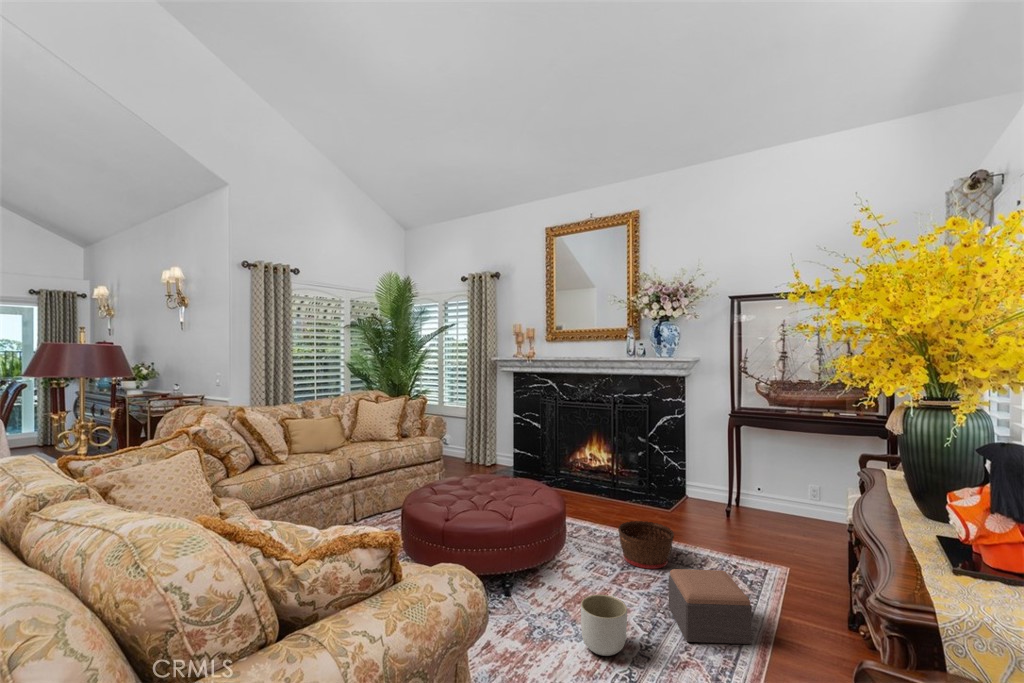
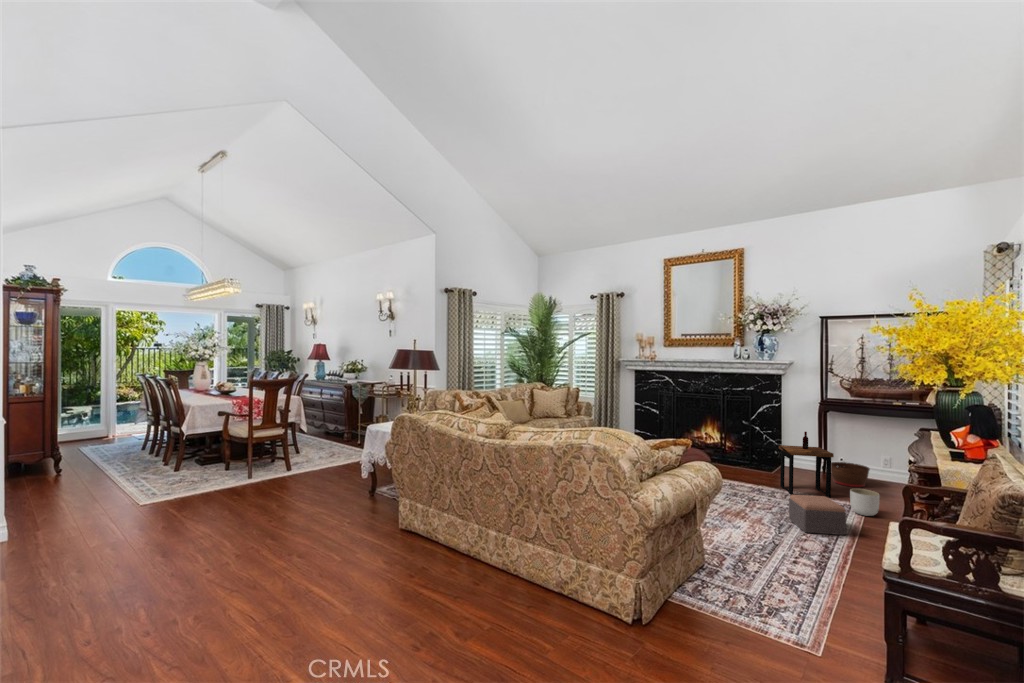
side table: none [672,457,743,555] -> present [779,432,834,498]
basket: present [618,521,674,569] -> present [831,462,870,487]
planter: present [581,595,627,656] -> present [850,489,880,516]

